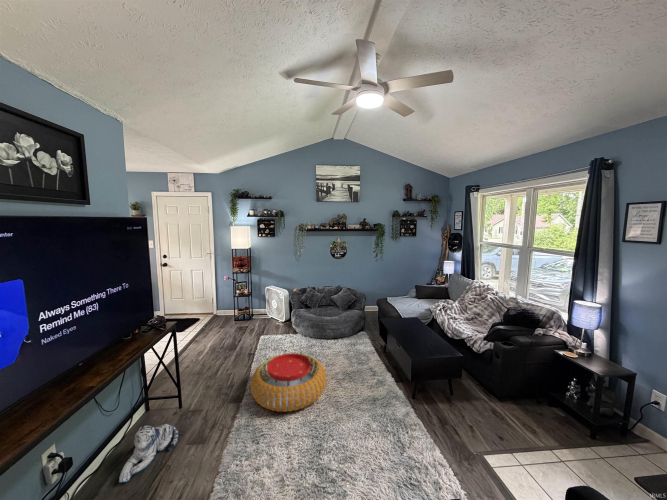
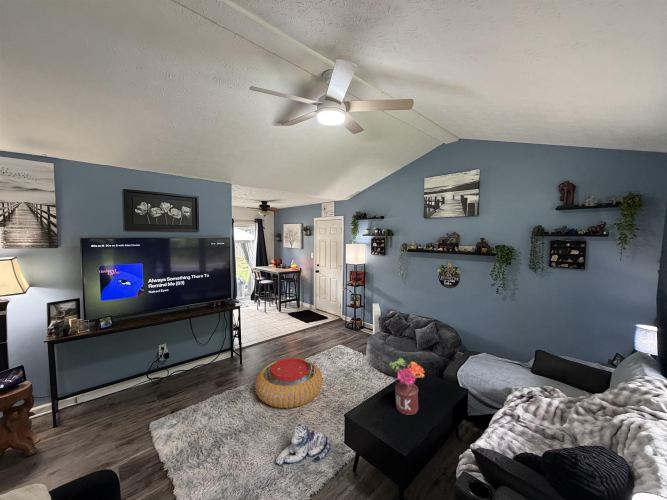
flower arrangement: none [405,303,431,339] -> present [389,358,424,415]
plush toy: present [119,424,179,482] -> present [276,424,330,465]

